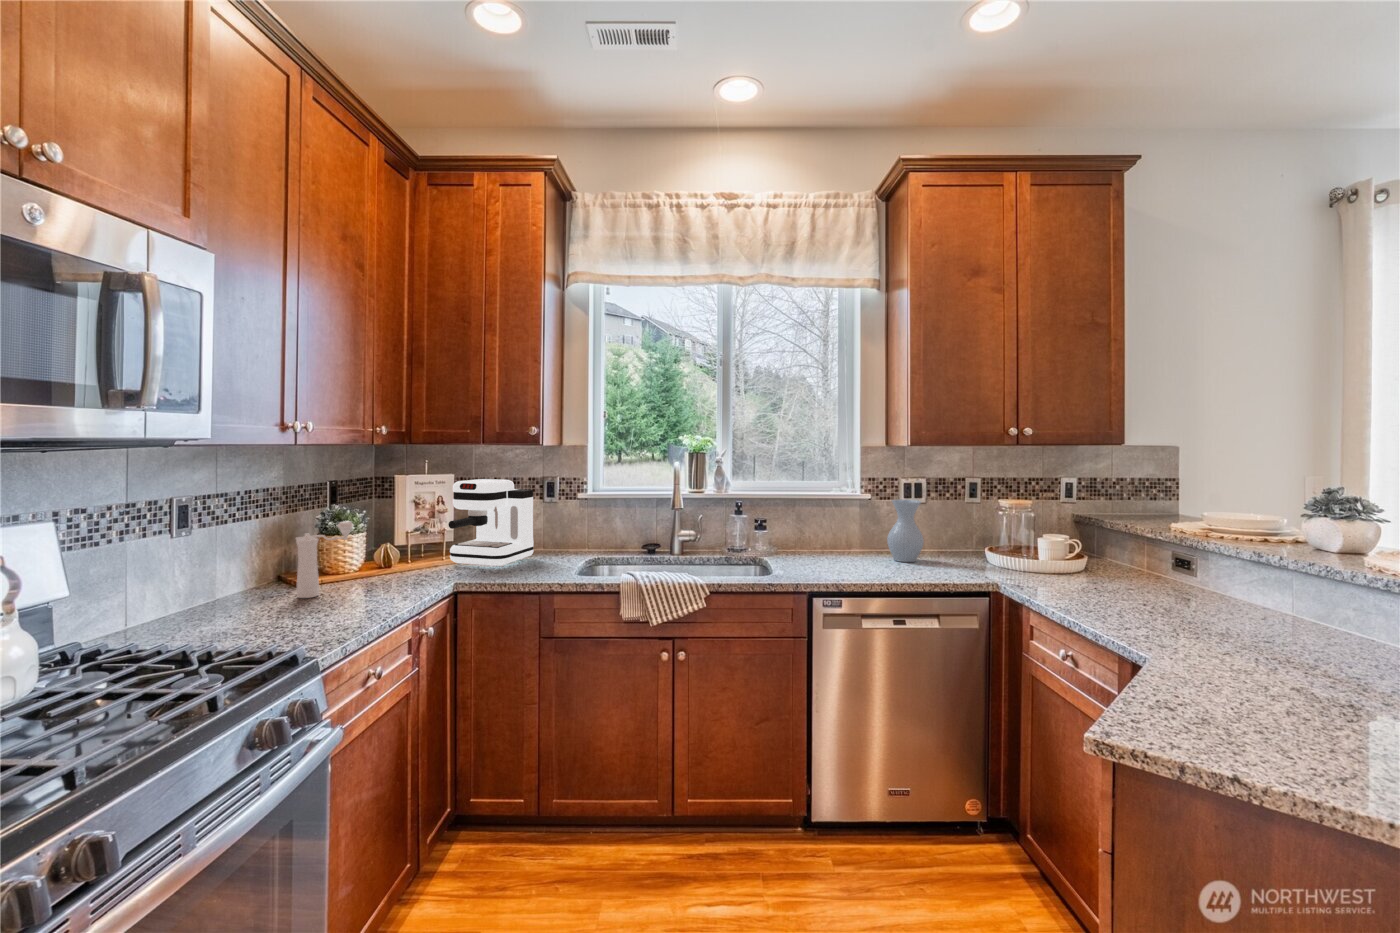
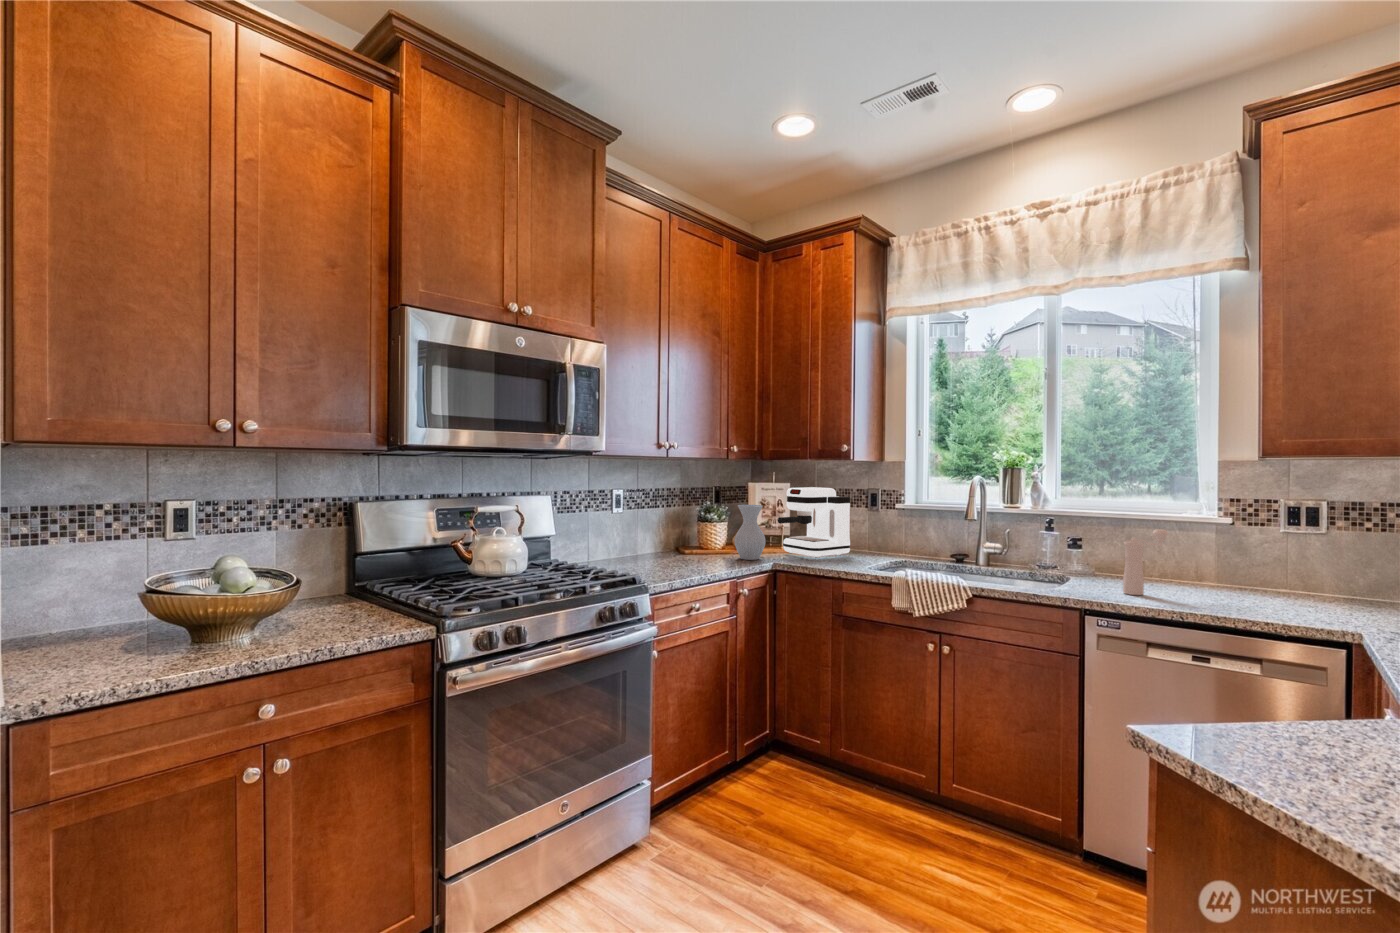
vase: present [887,500,924,562] -> present [735,505,766,560]
pepper mill: present [296,521,353,598] -> present [1123,529,1168,595]

